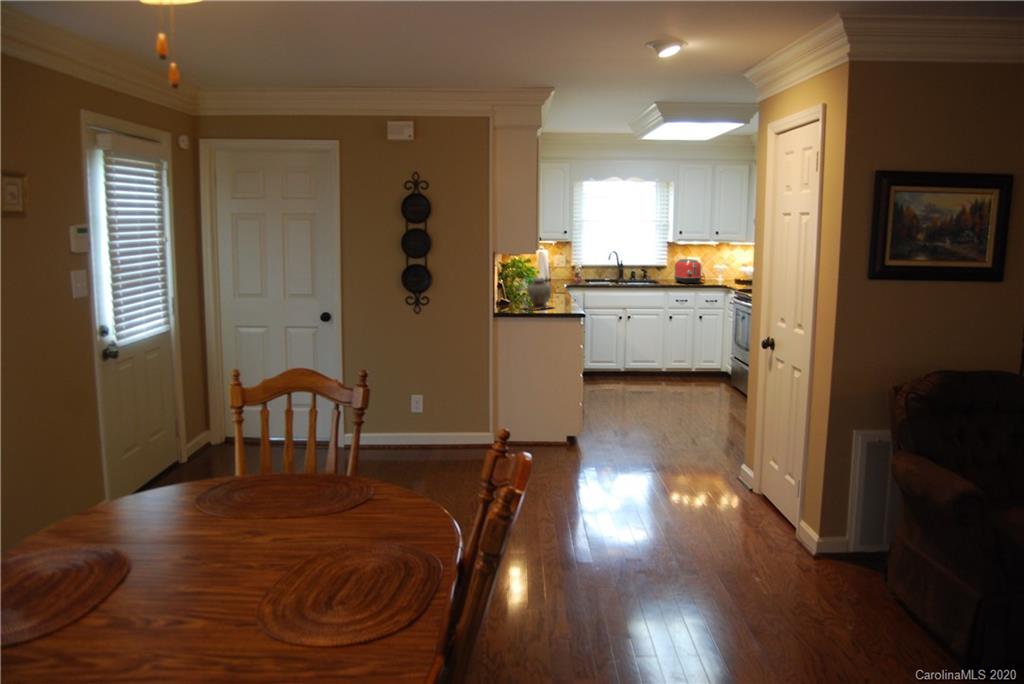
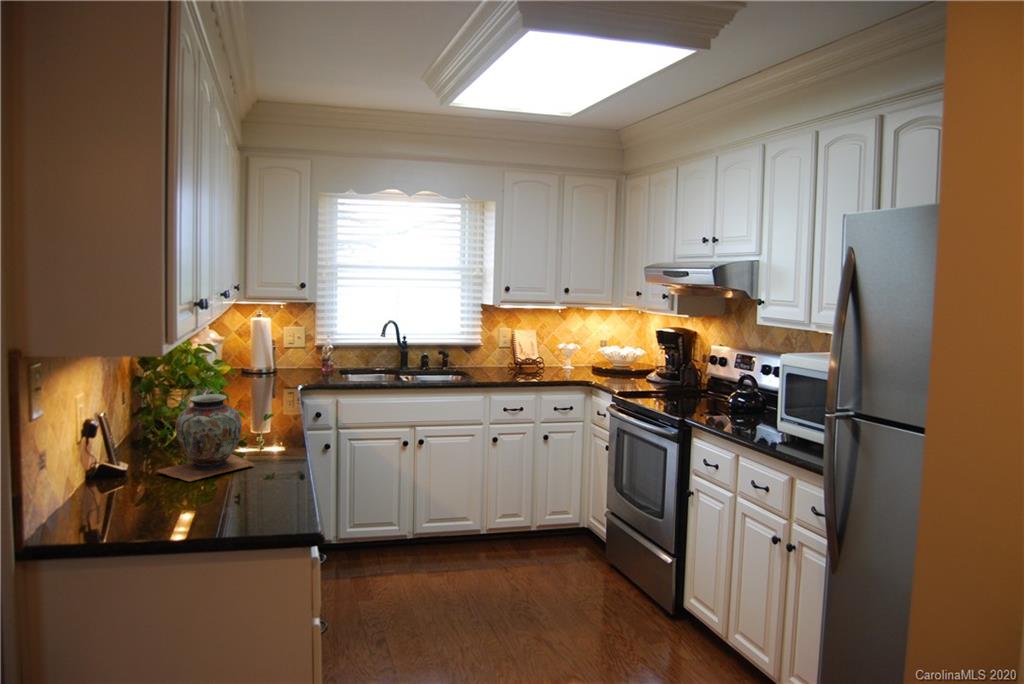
toaster: present [674,259,701,284] -> none [495,334,543,377]

